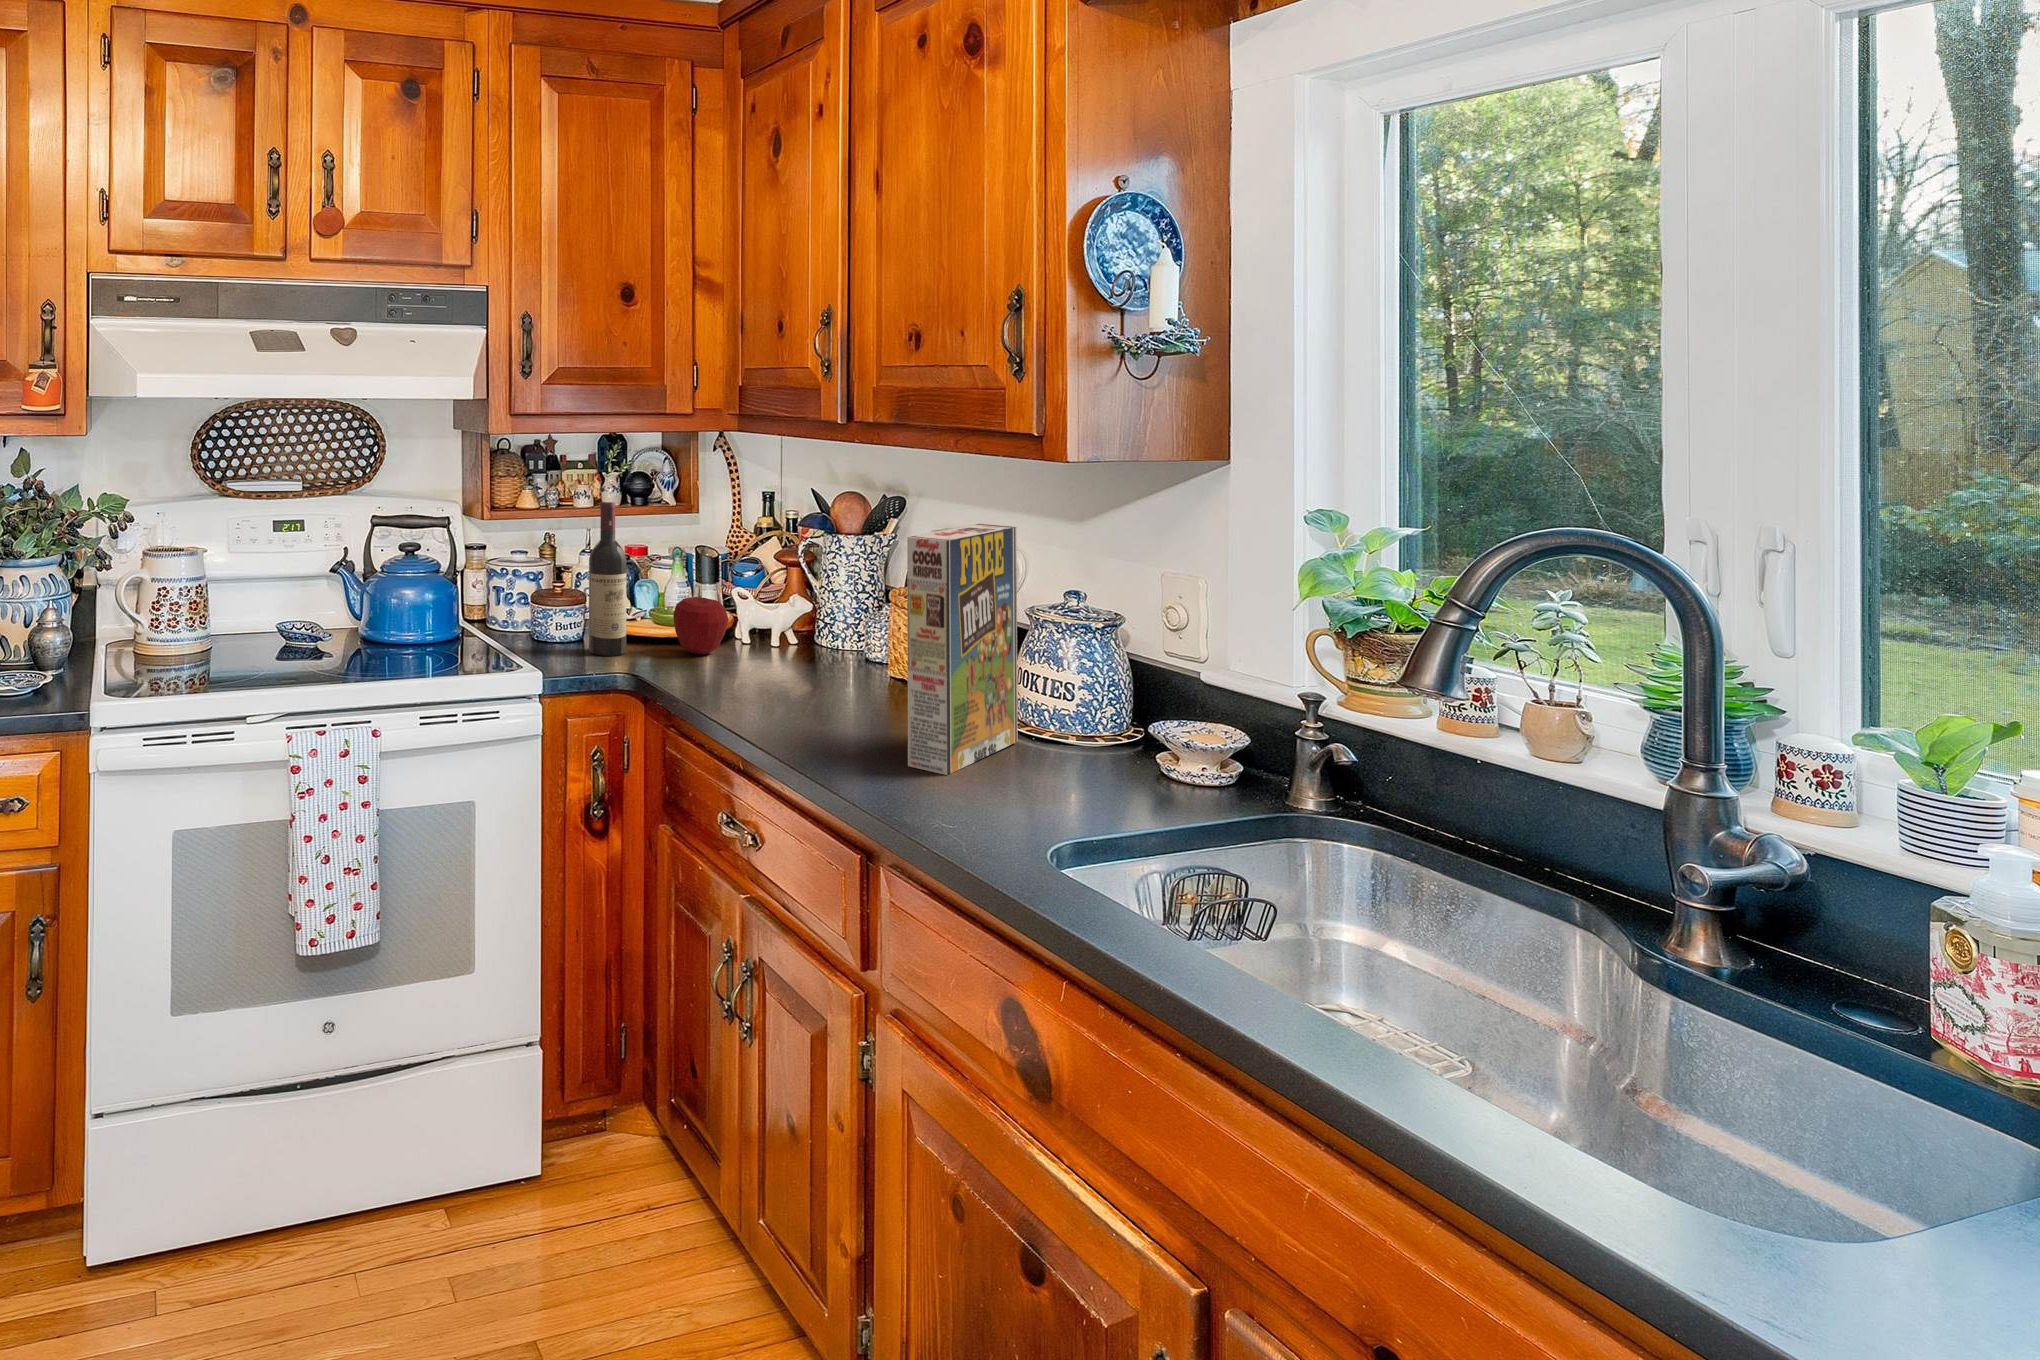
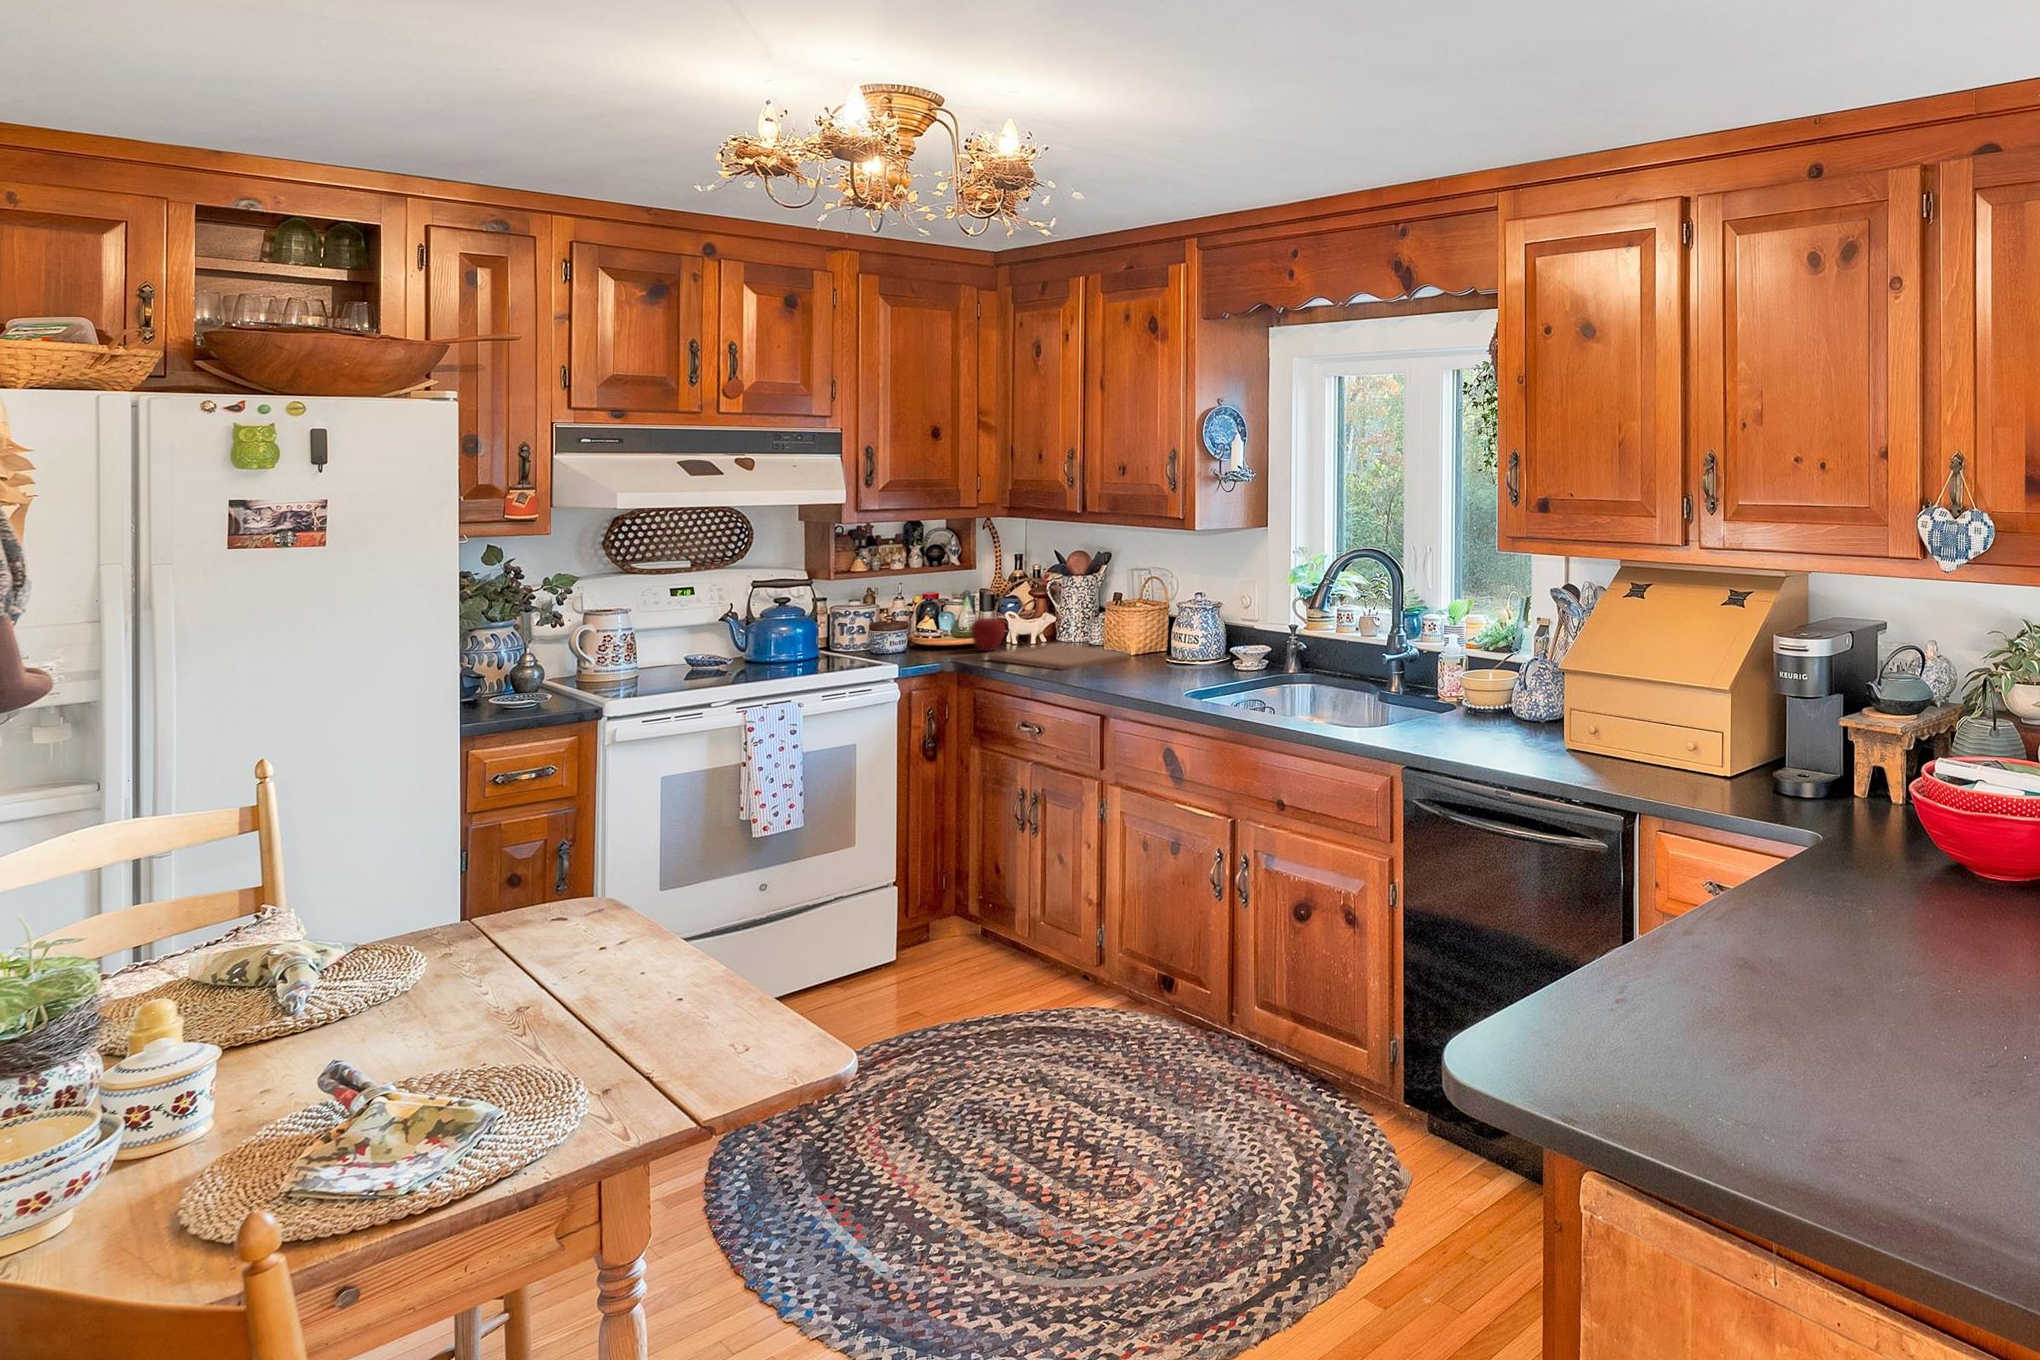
wine bottle: present [589,501,626,656] -> none [915,563,941,657]
cereal box: present [907,524,1018,775] -> none [1121,561,1173,678]
cutting board: none [688,654,934,726] -> present [988,643,1130,670]

